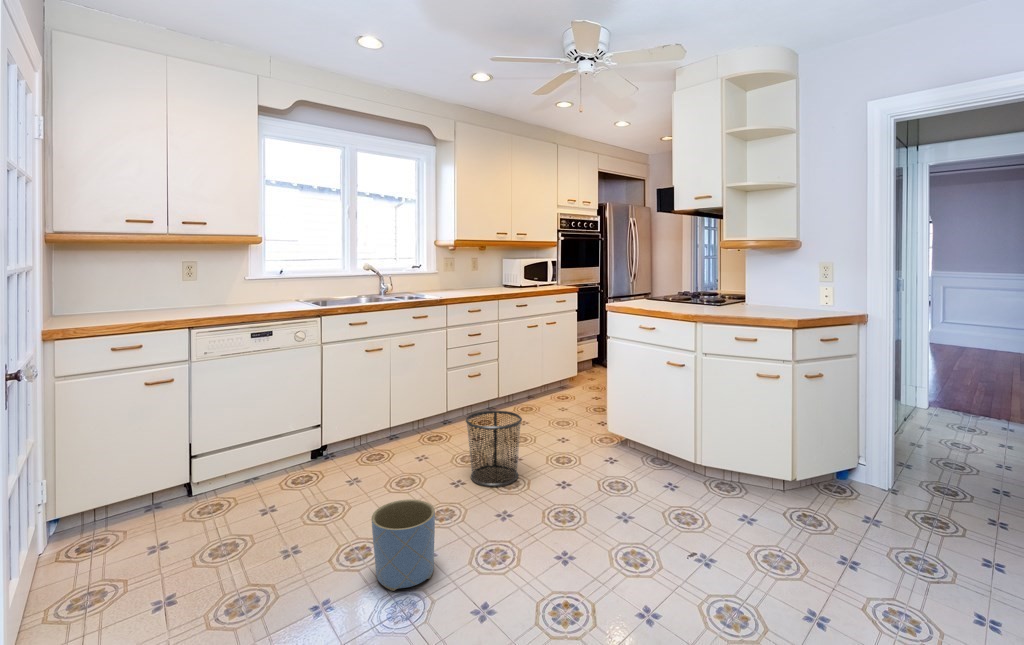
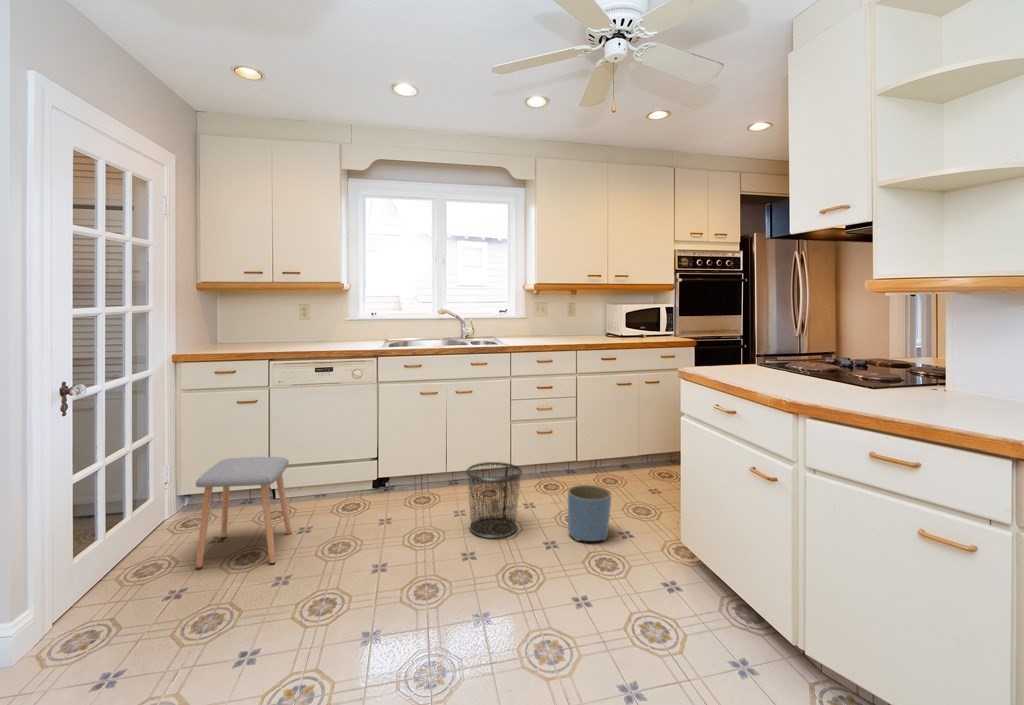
stool: none [172,443,292,610] -> present [196,457,291,569]
planter: present [372,500,435,591] -> present [568,485,611,541]

